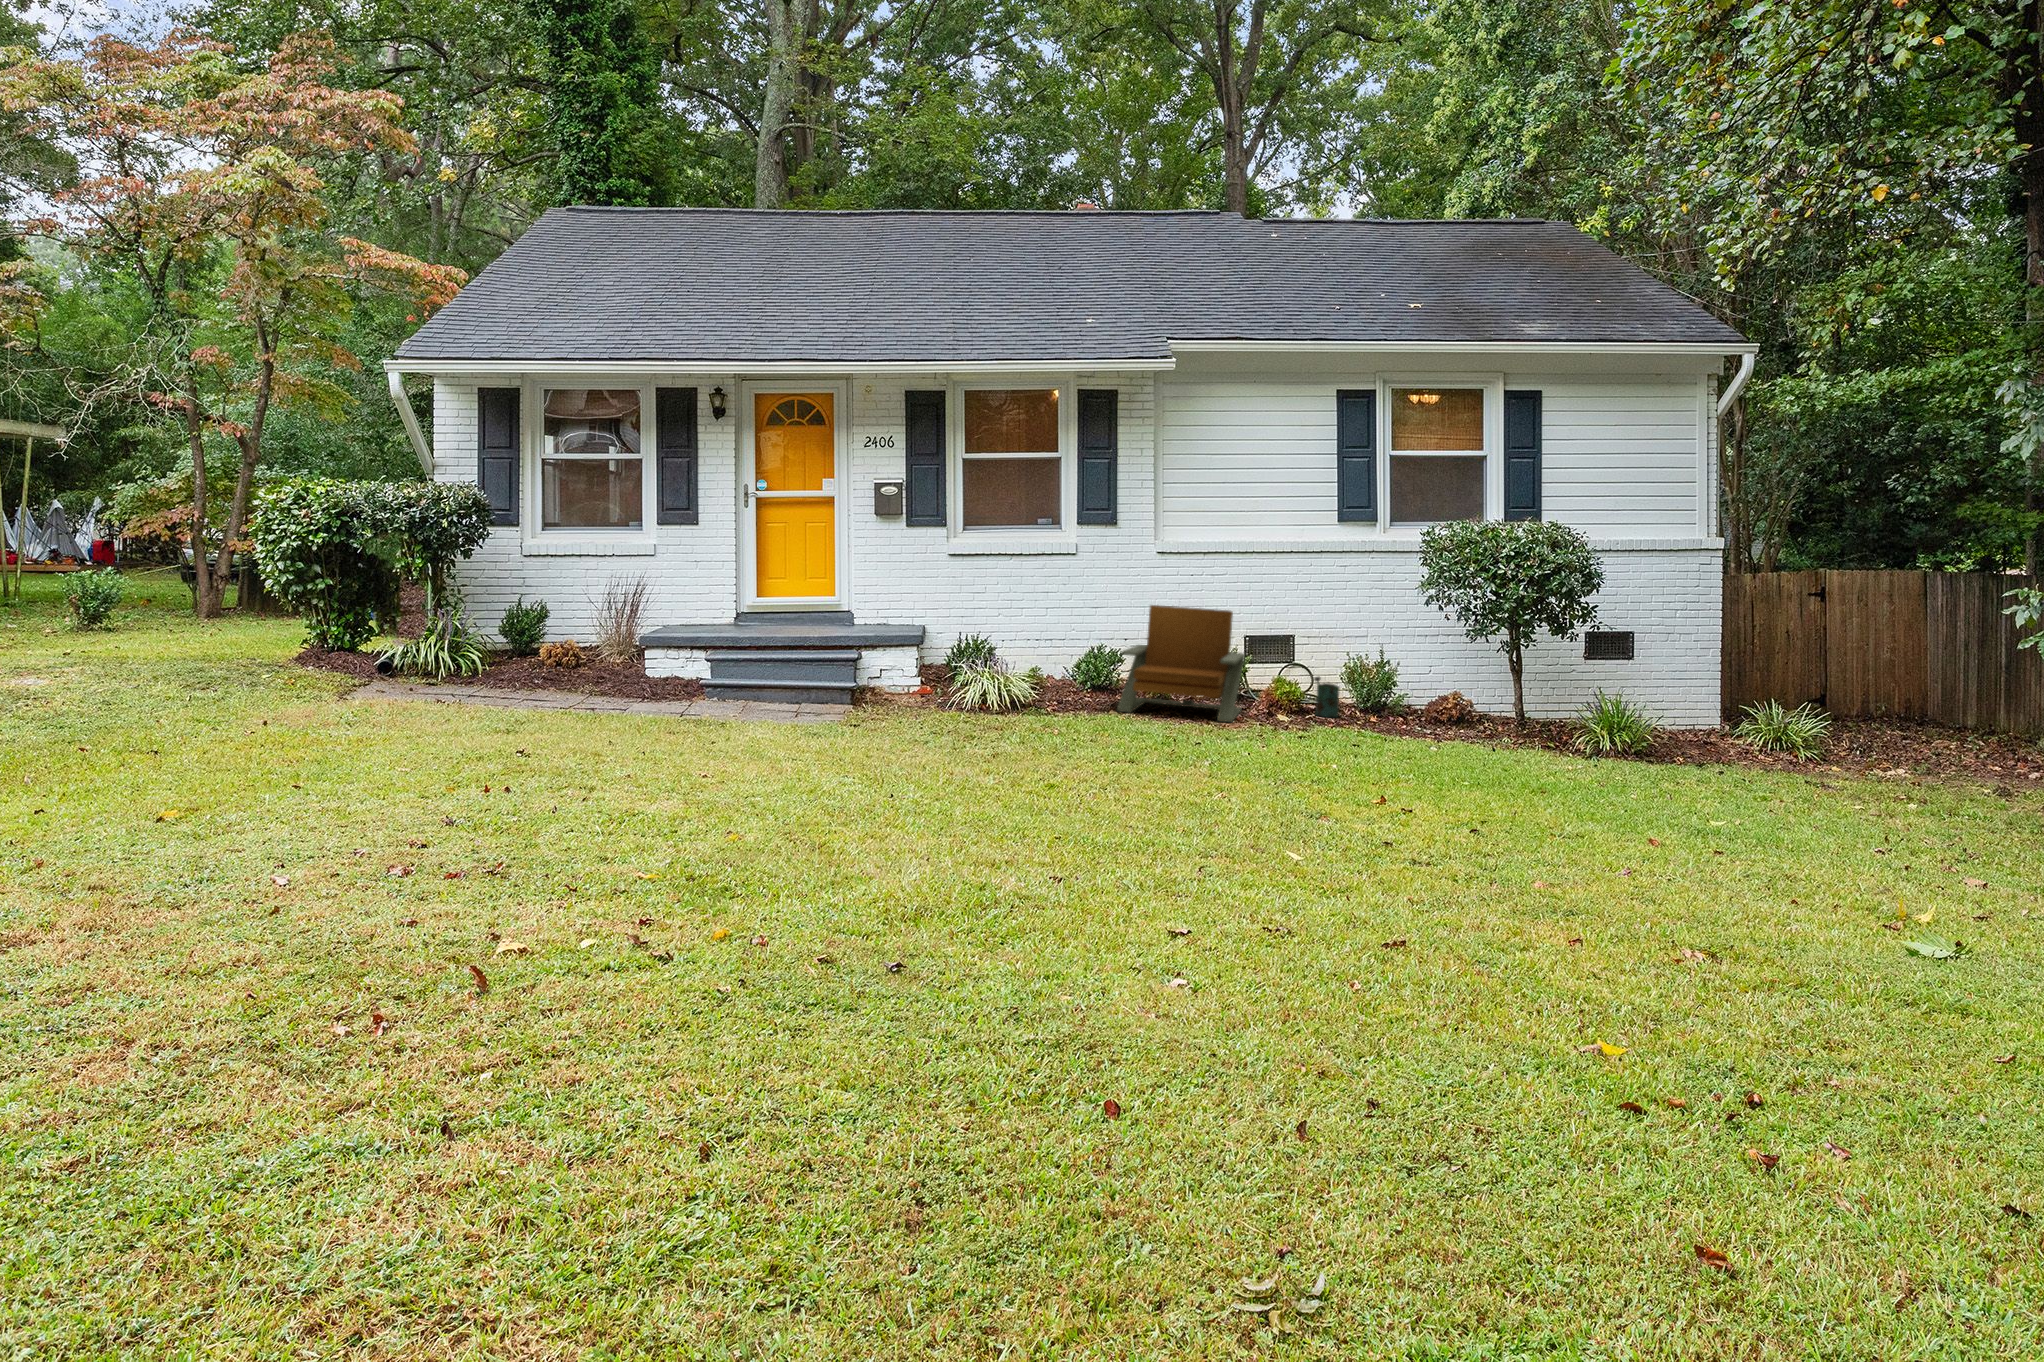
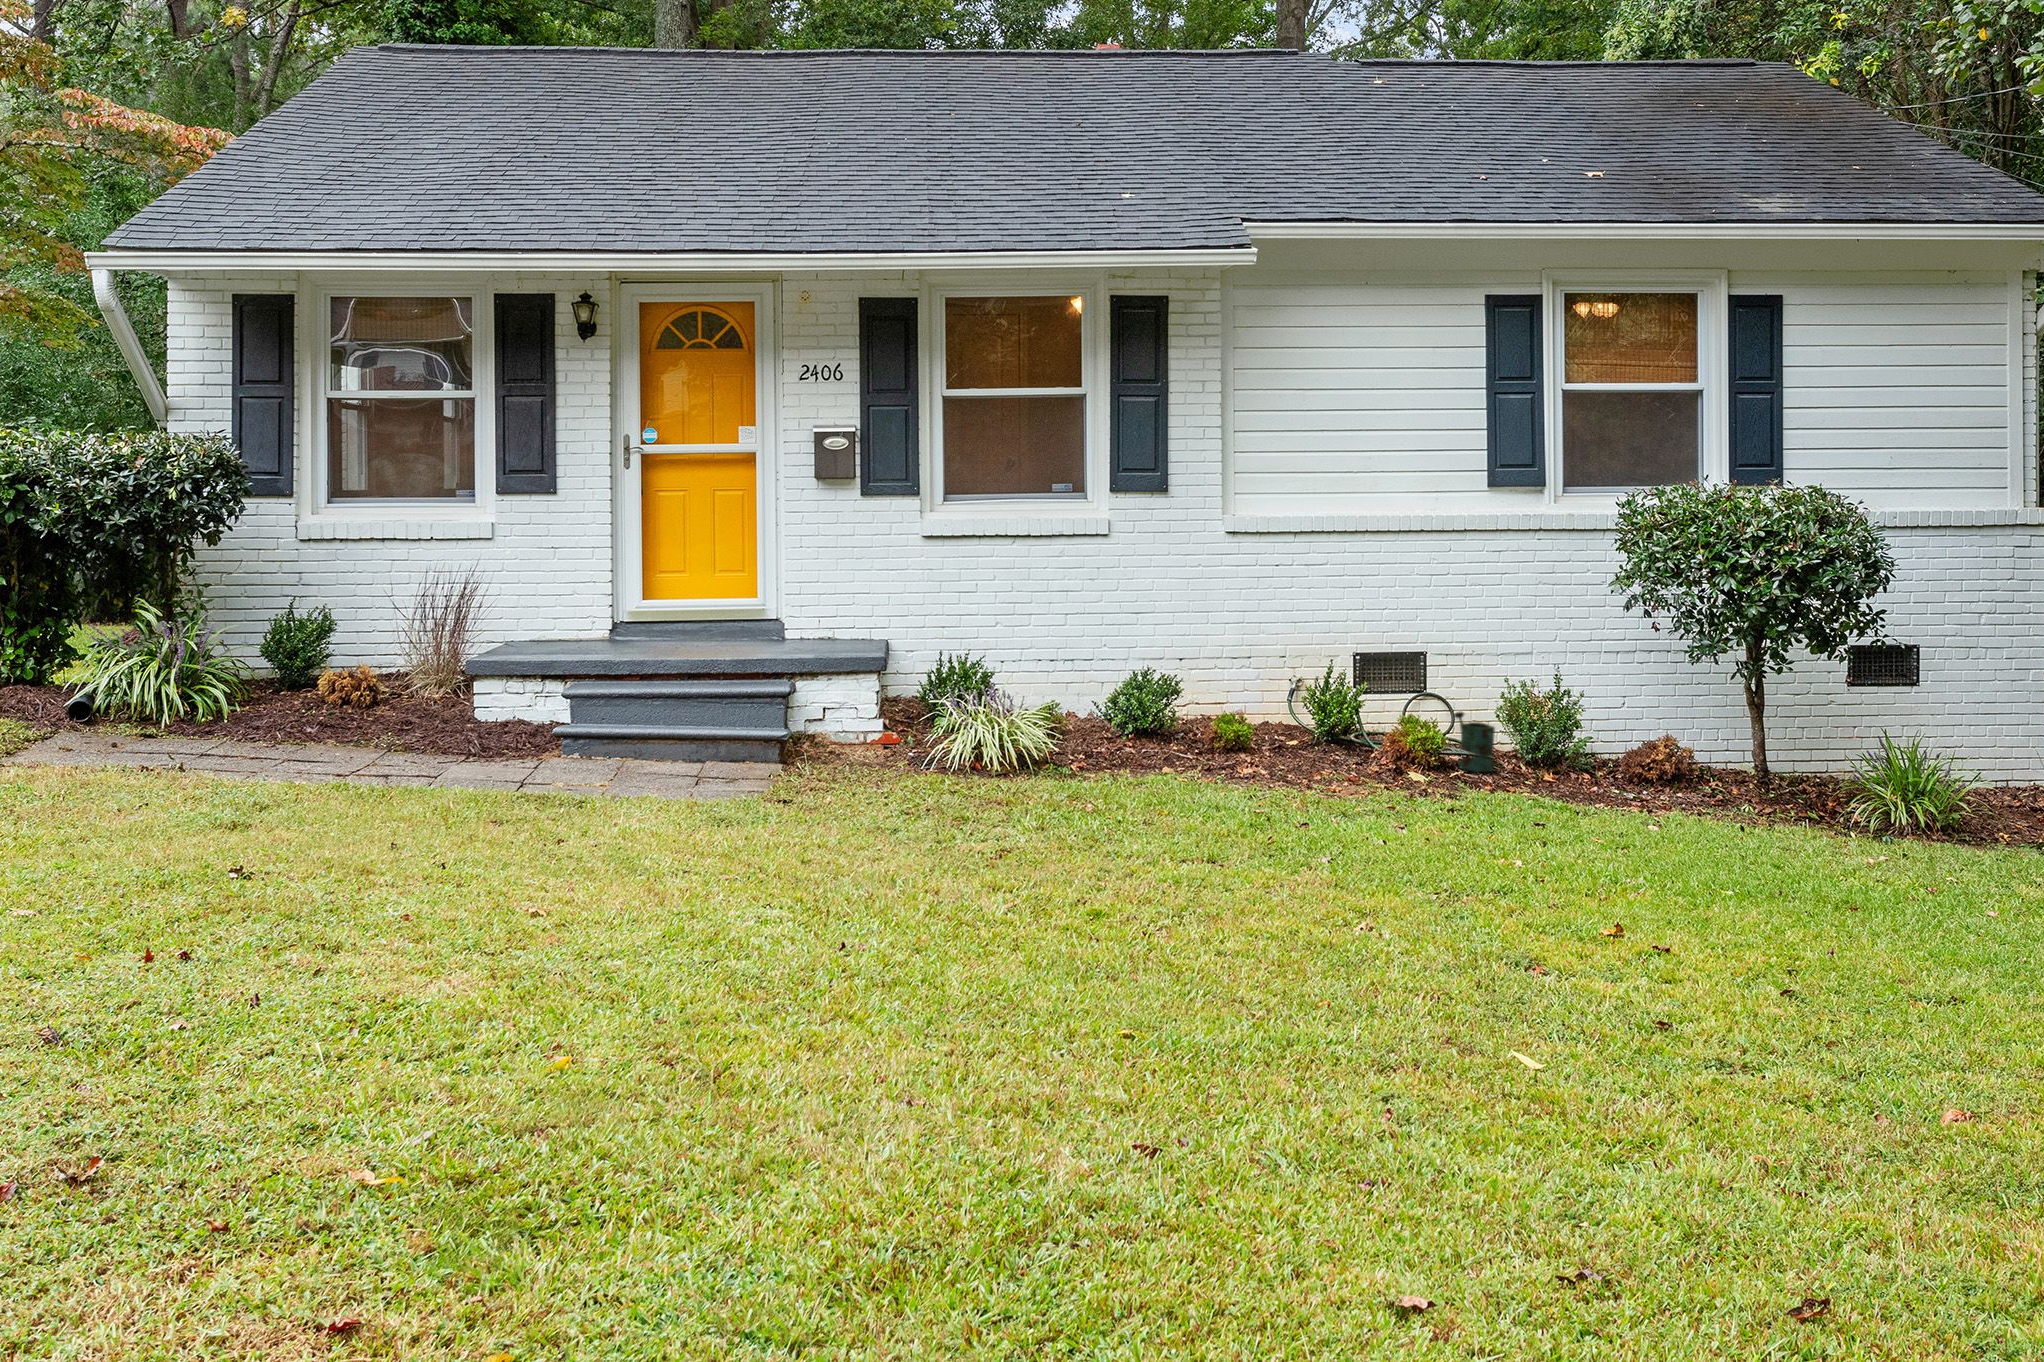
lounge chair: present [1117,605,1245,722] -> none [1174,609,1357,784]

